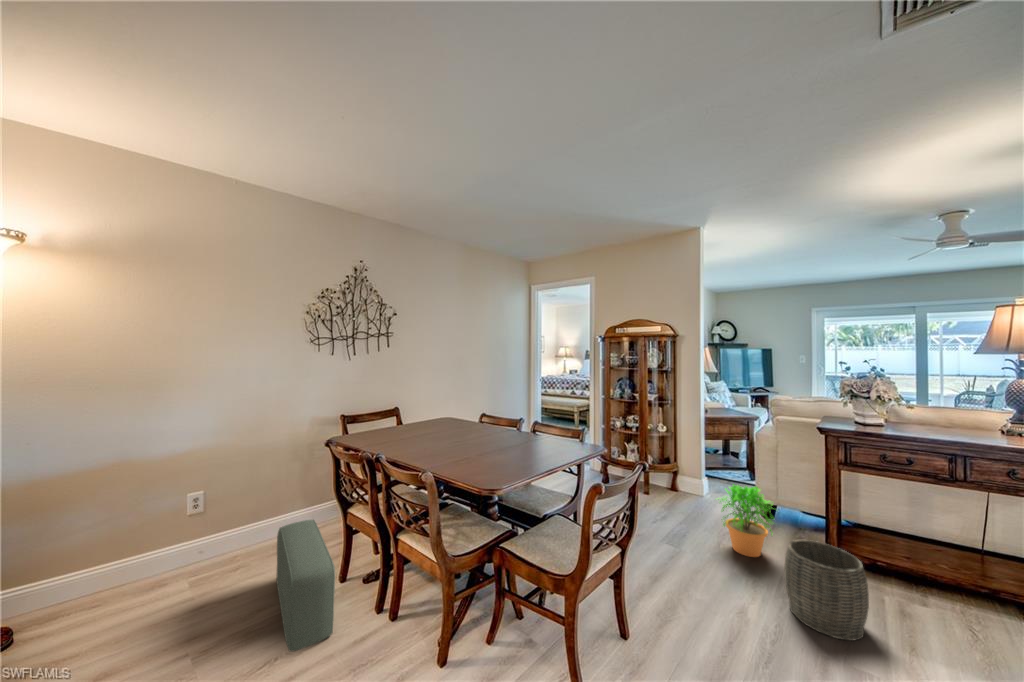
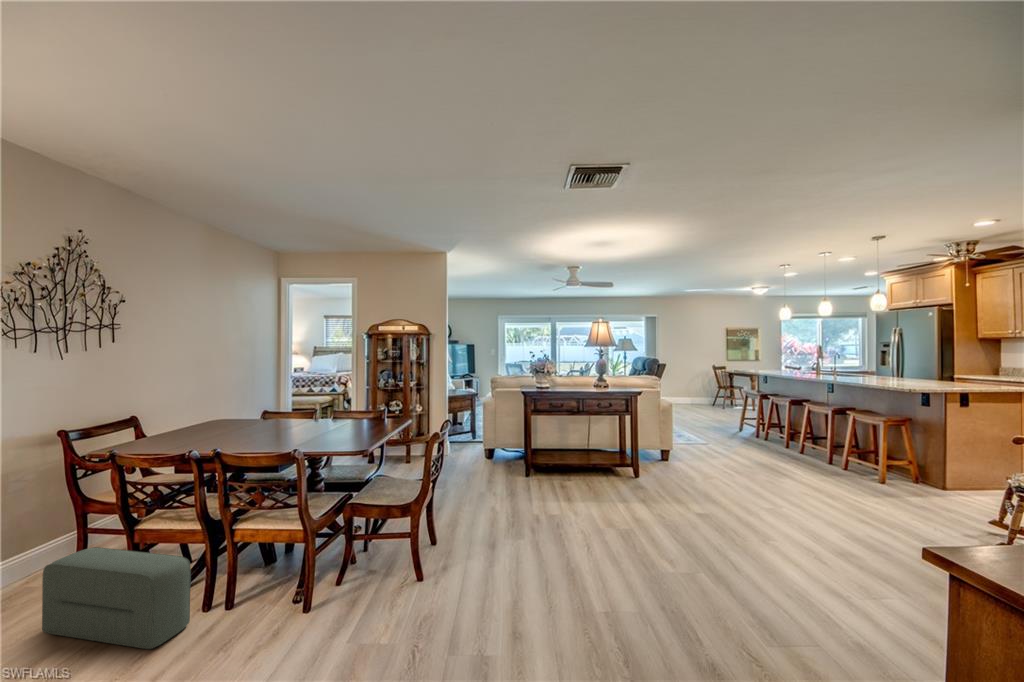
potted plant: present [720,484,772,557] -> none [467,435,506,482]
woven basket: present [785,540,869,641] -> none [511,456,547,502]

